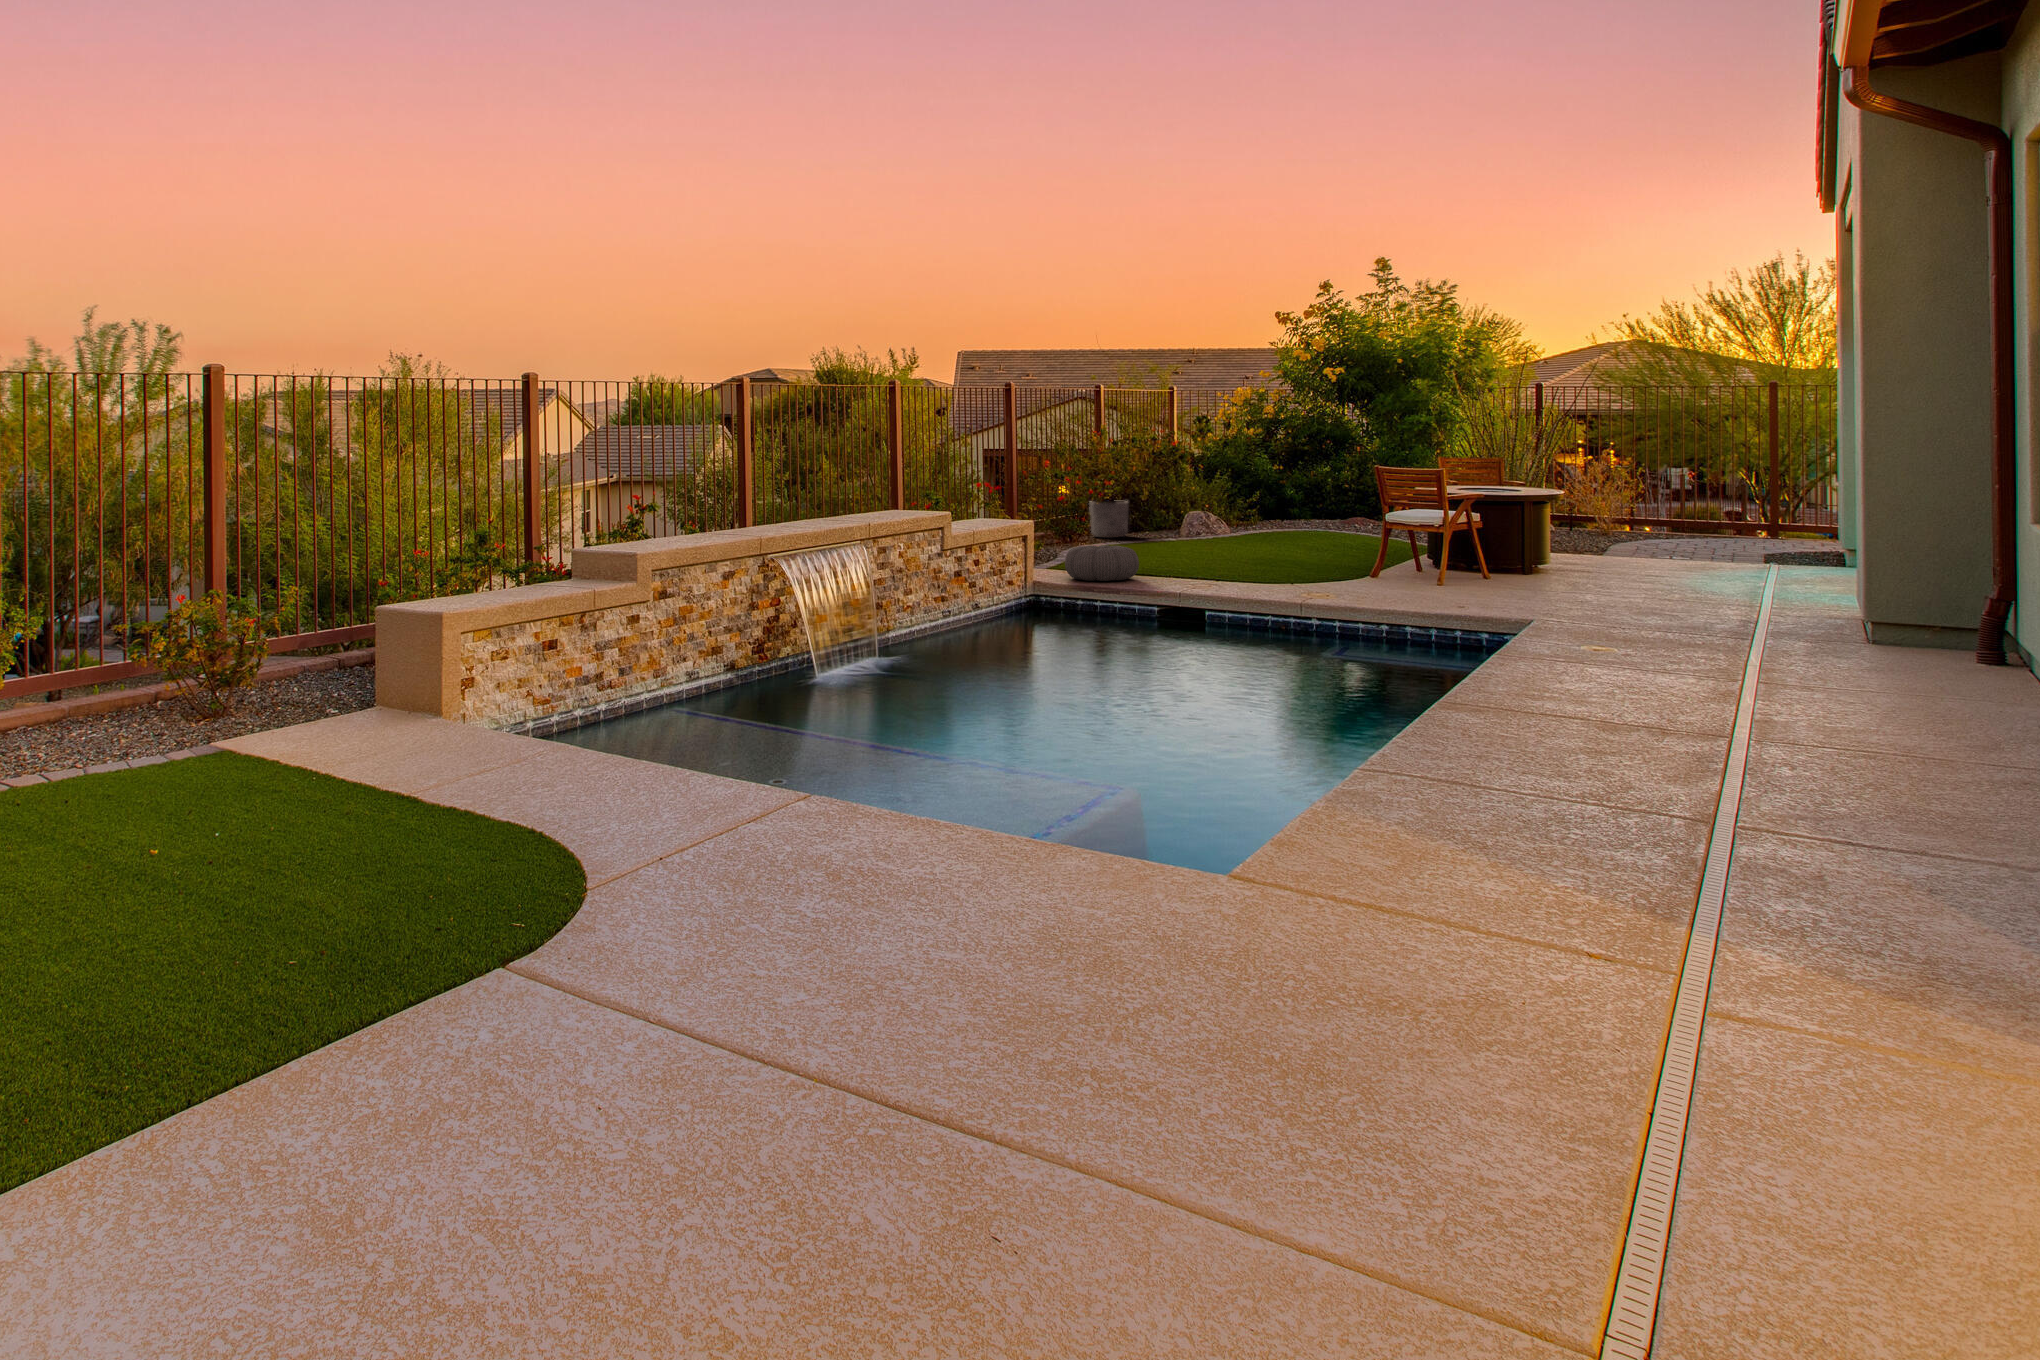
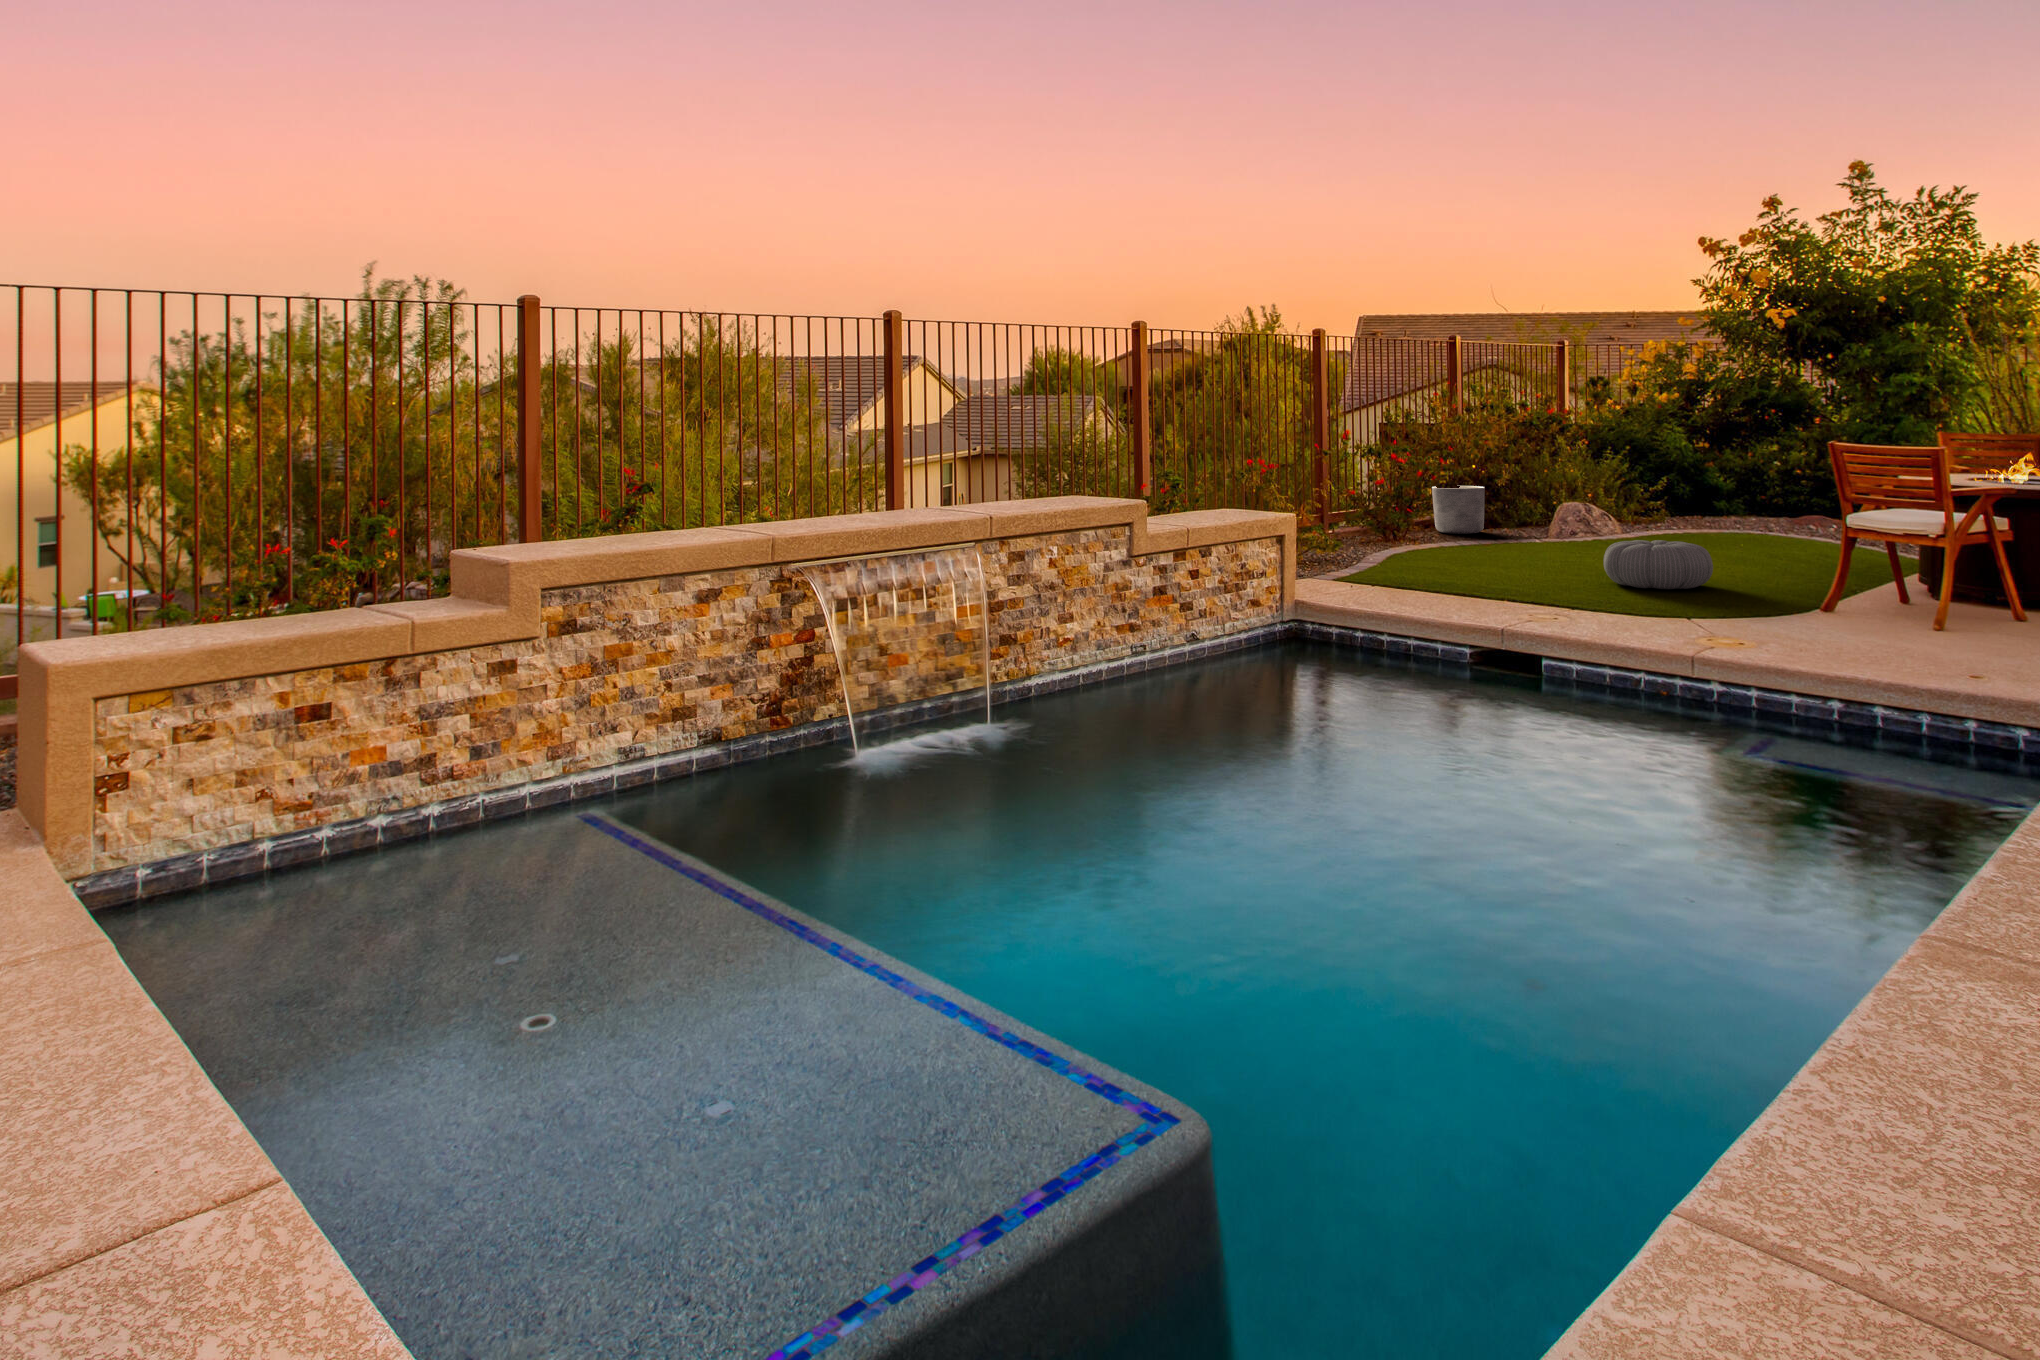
pouf: present [1065,545,1139,581] -> present [1603,540,1713,589]

